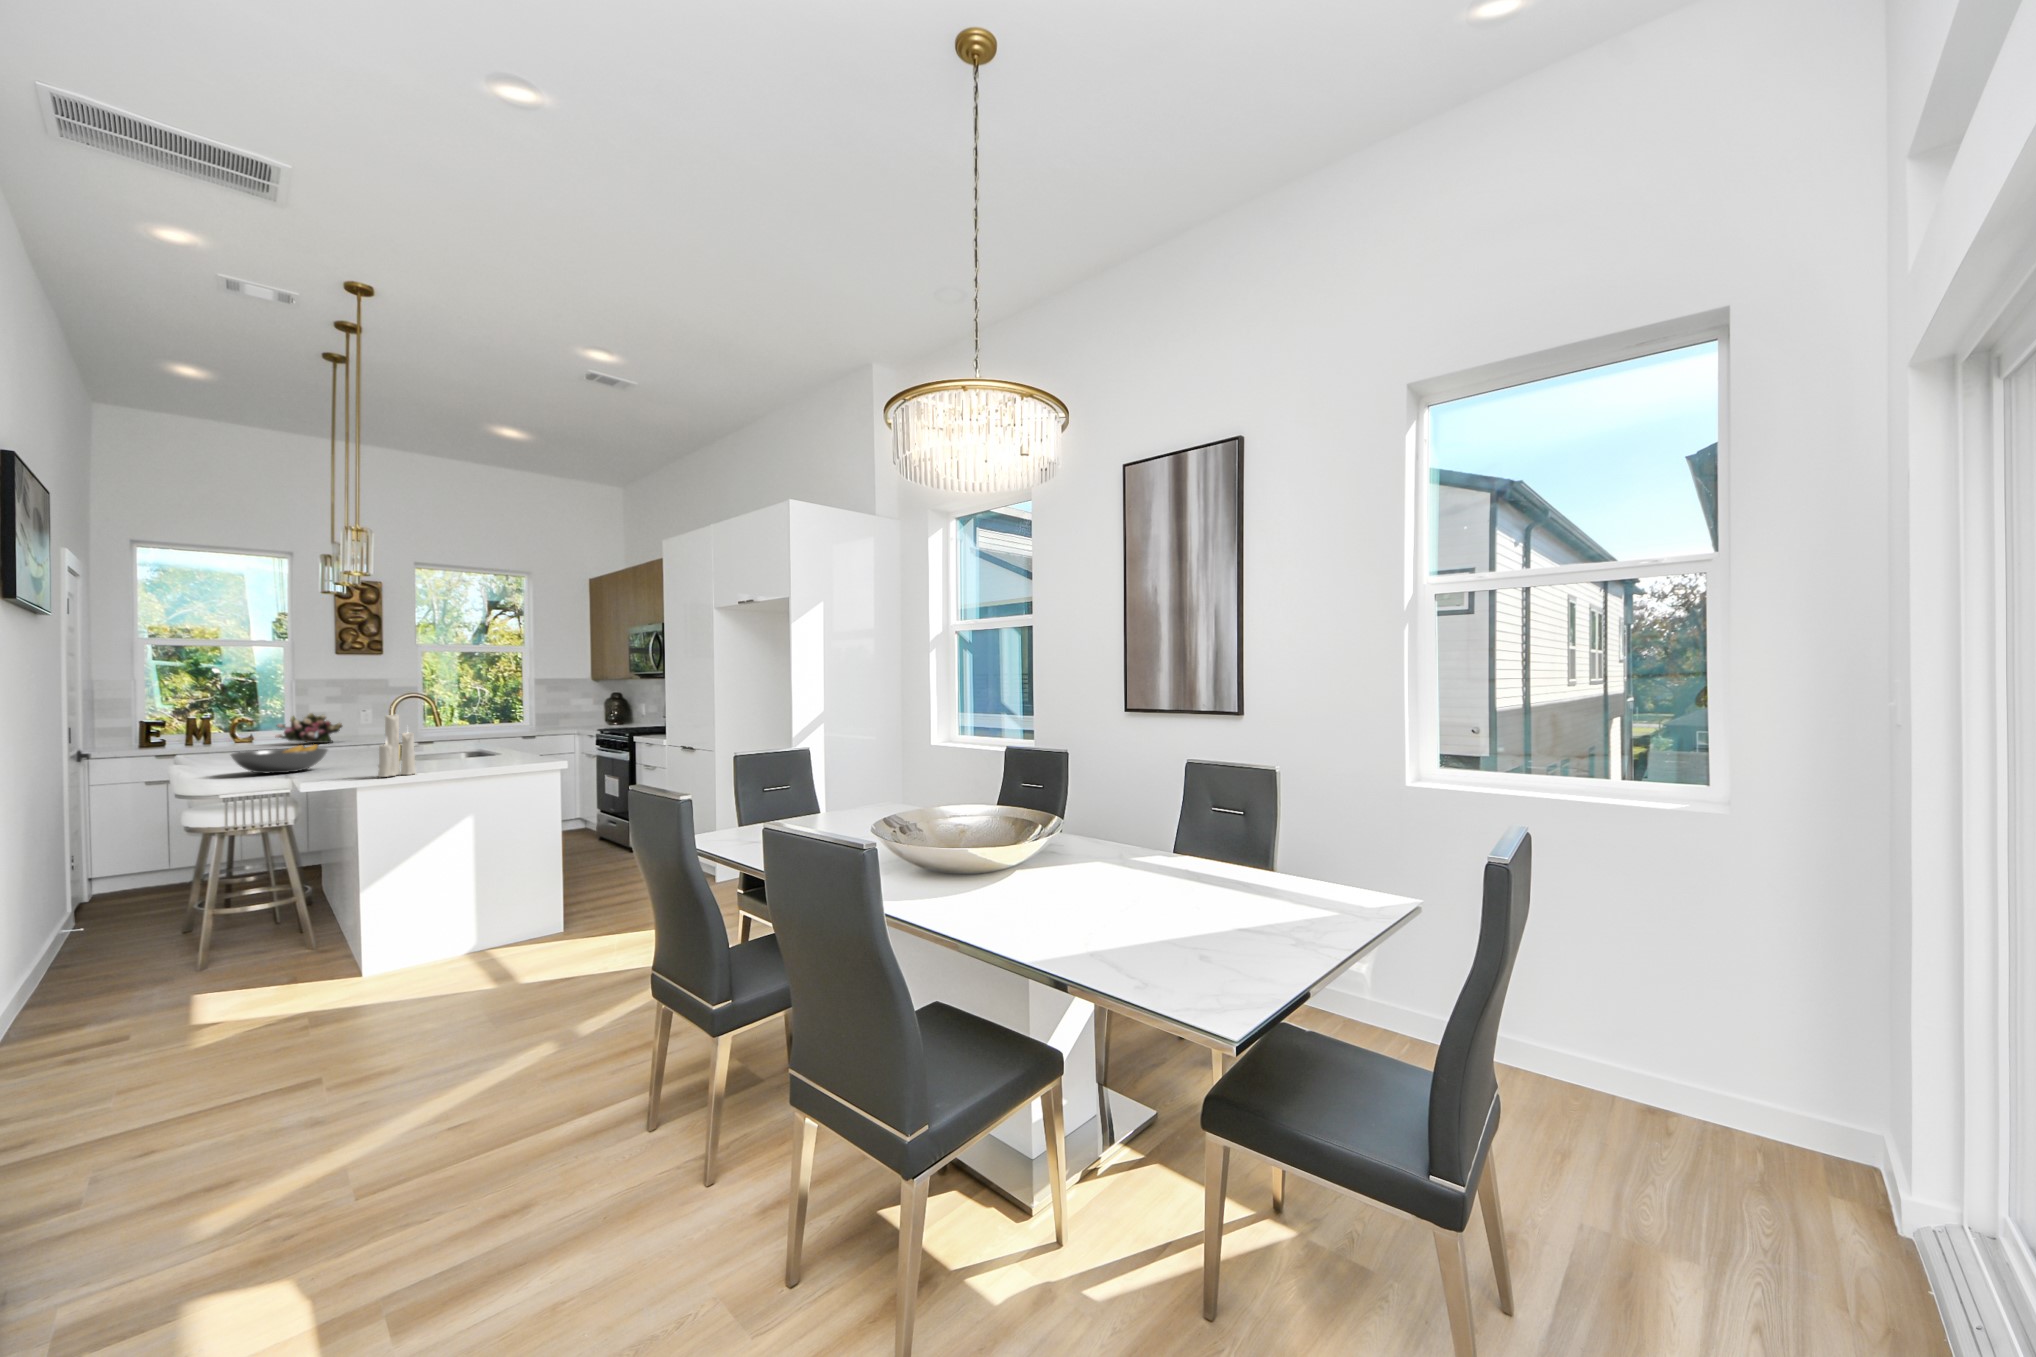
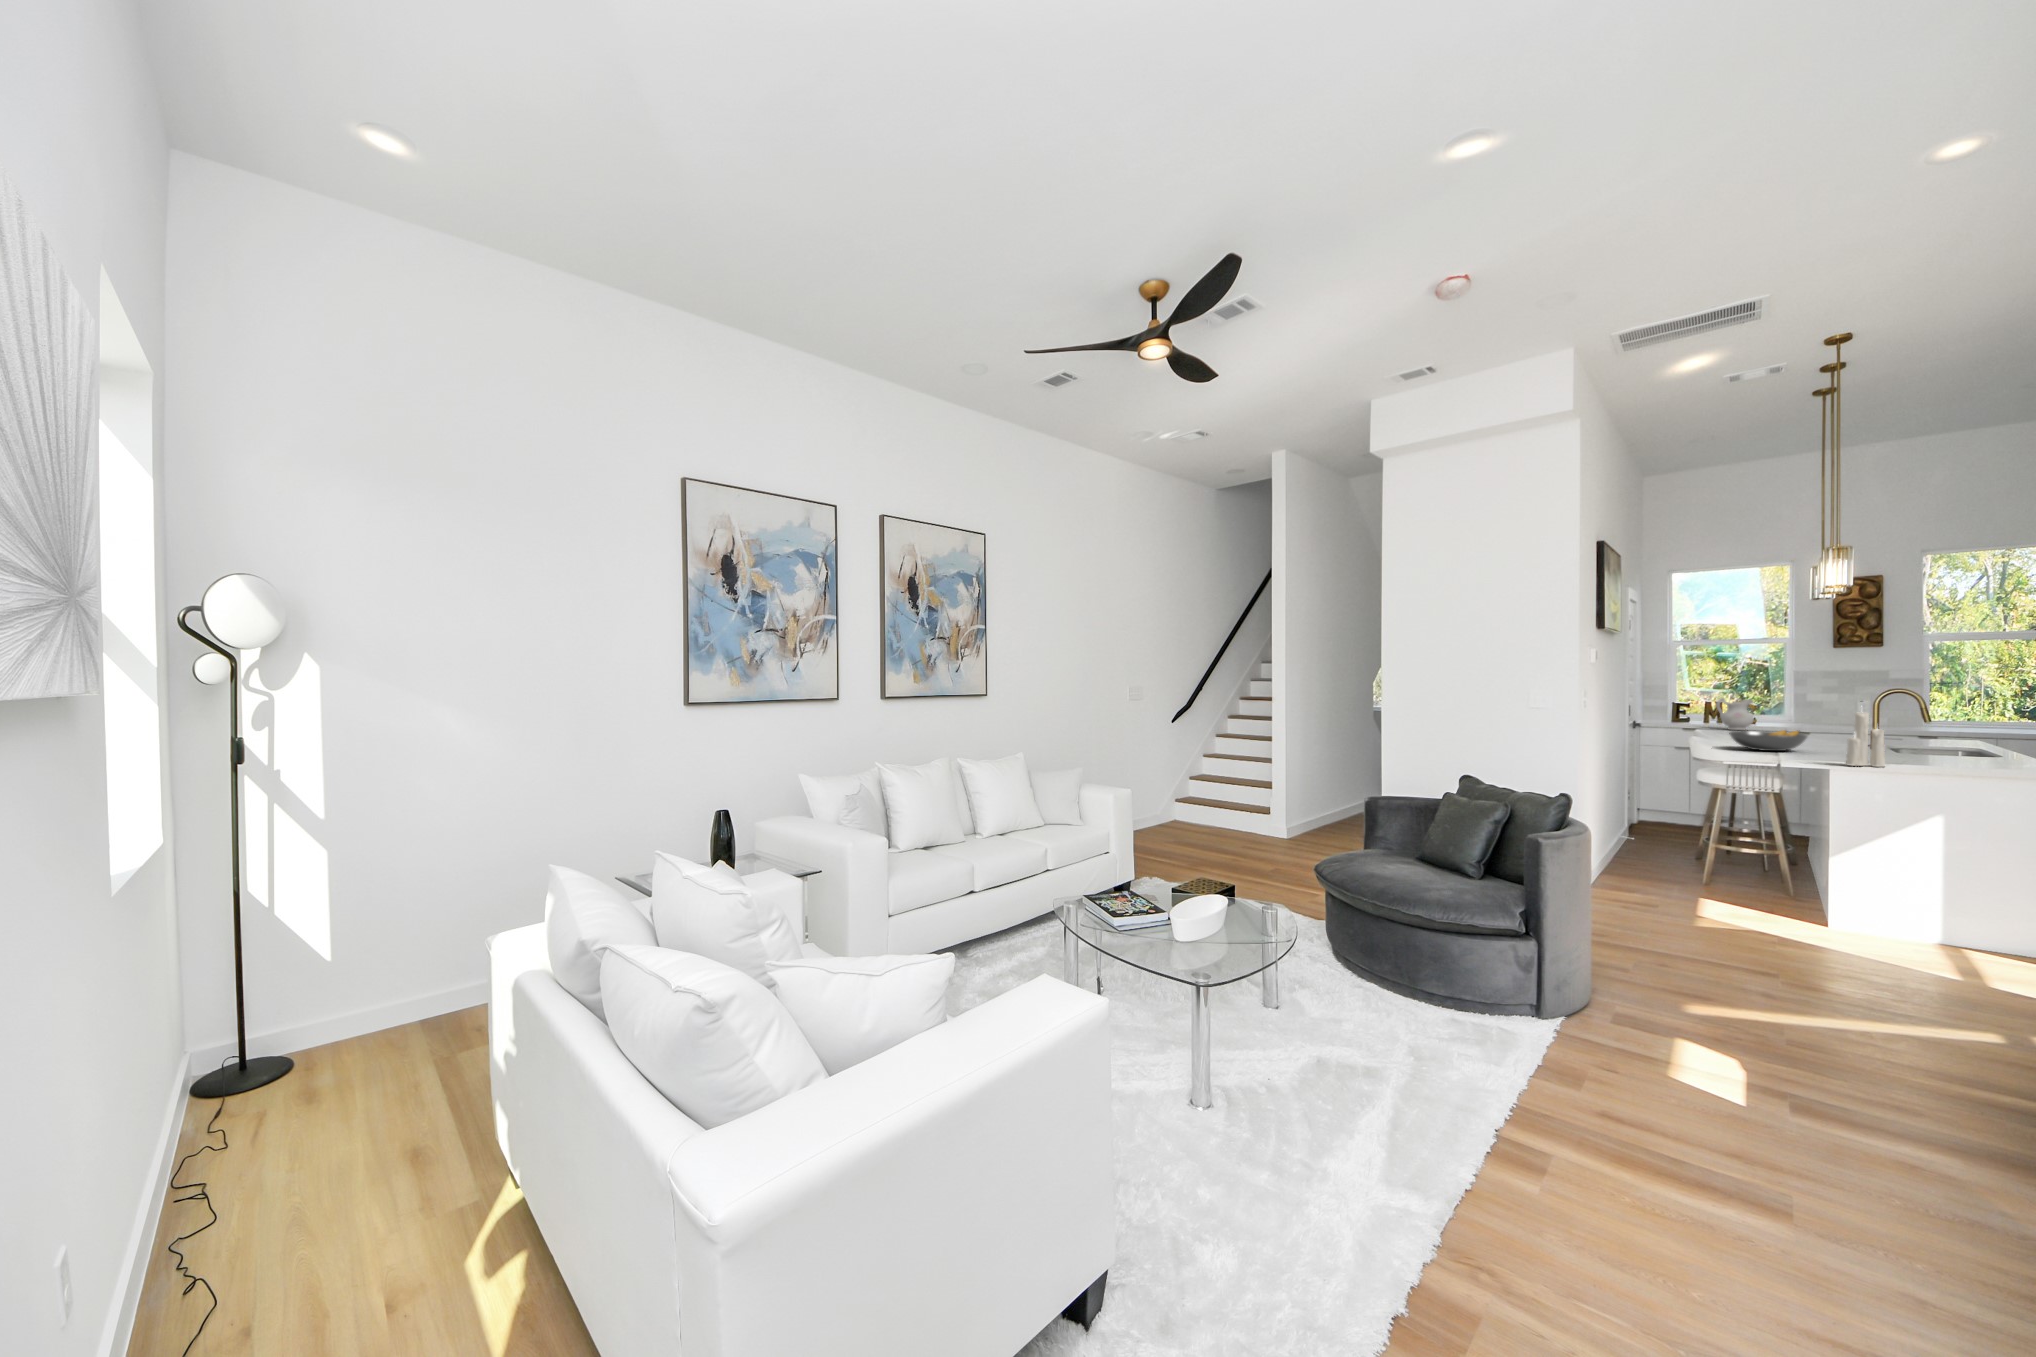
flower arrangement: present [276,713,342,743] -> none [1775,699,1839,728]
ceramic pitcher: none [203,714,252,755] -> present [1716,698,1754,730]

